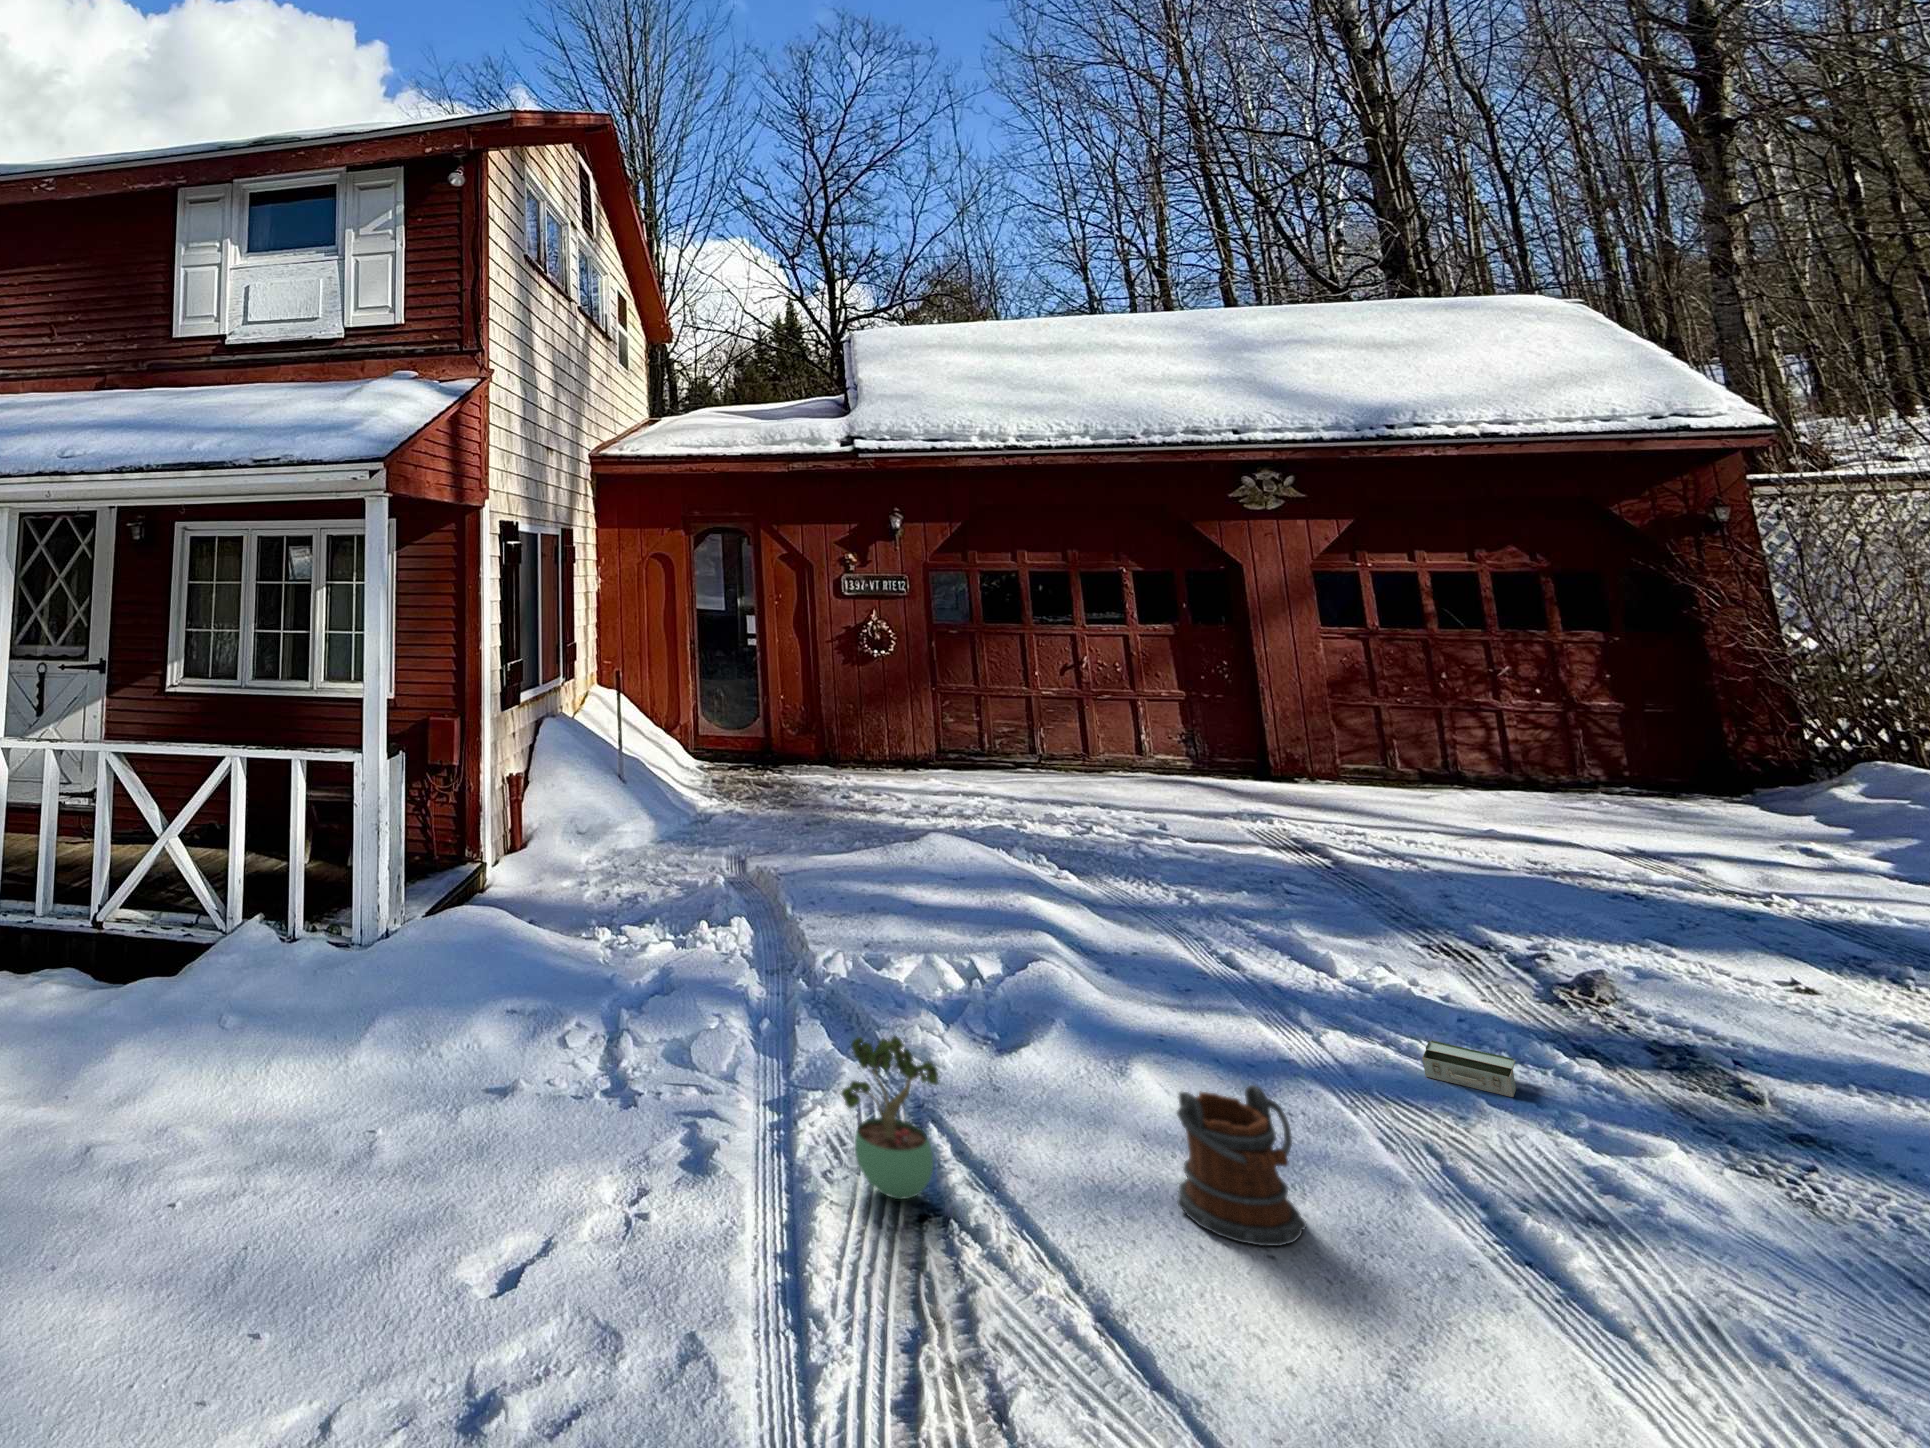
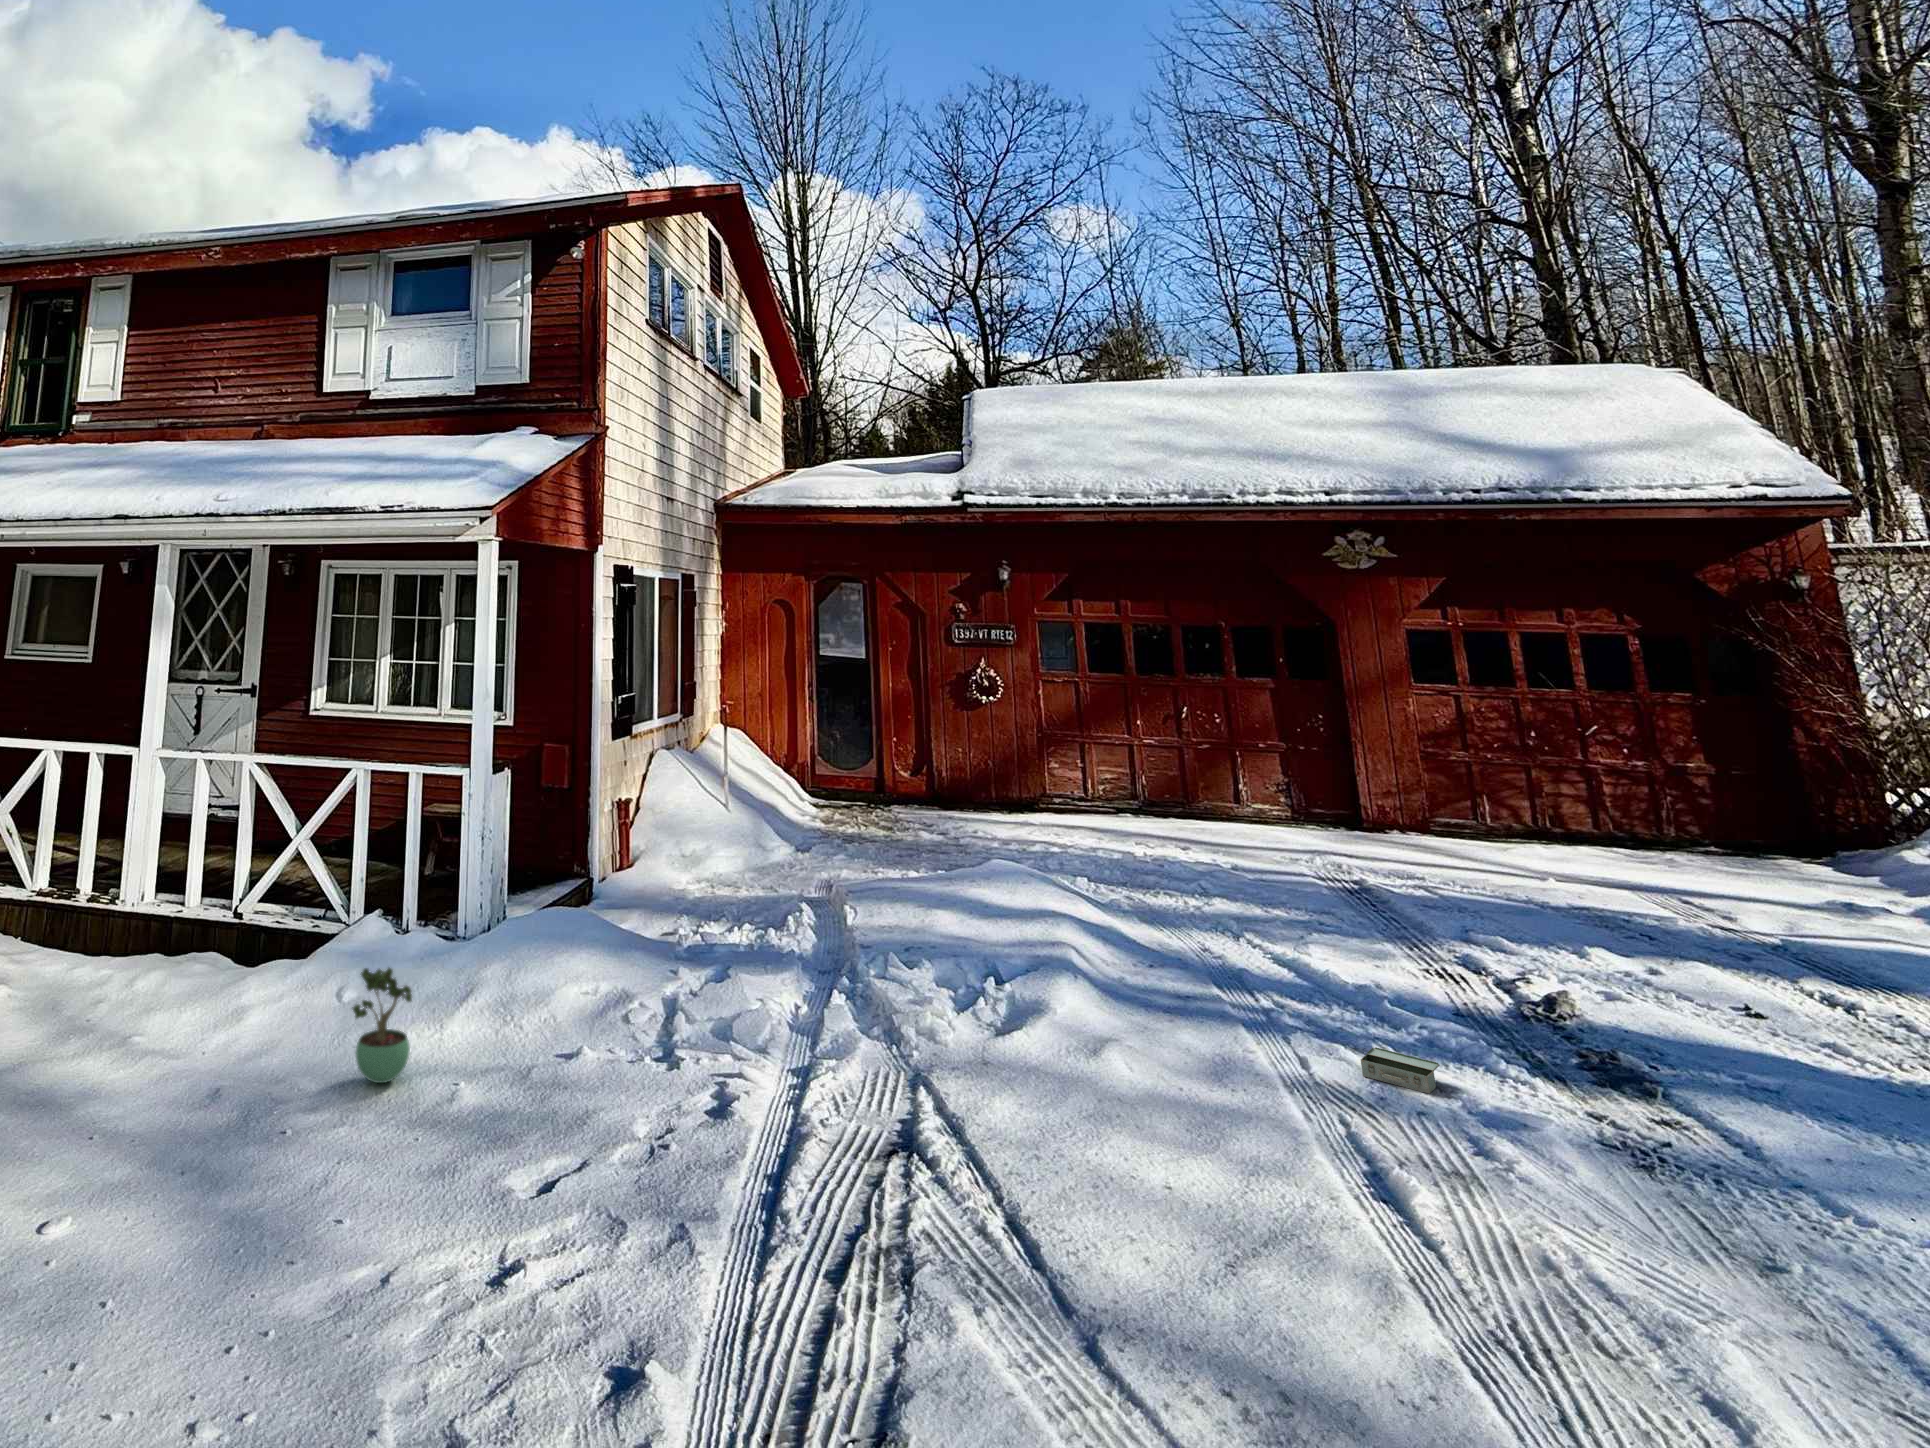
potted plant: present [841,1036,938,1199] -> present [352,968,412,1083]
bucket: present [1177,1085,1306,1246] -> none [1097,1058,1195,1182]

